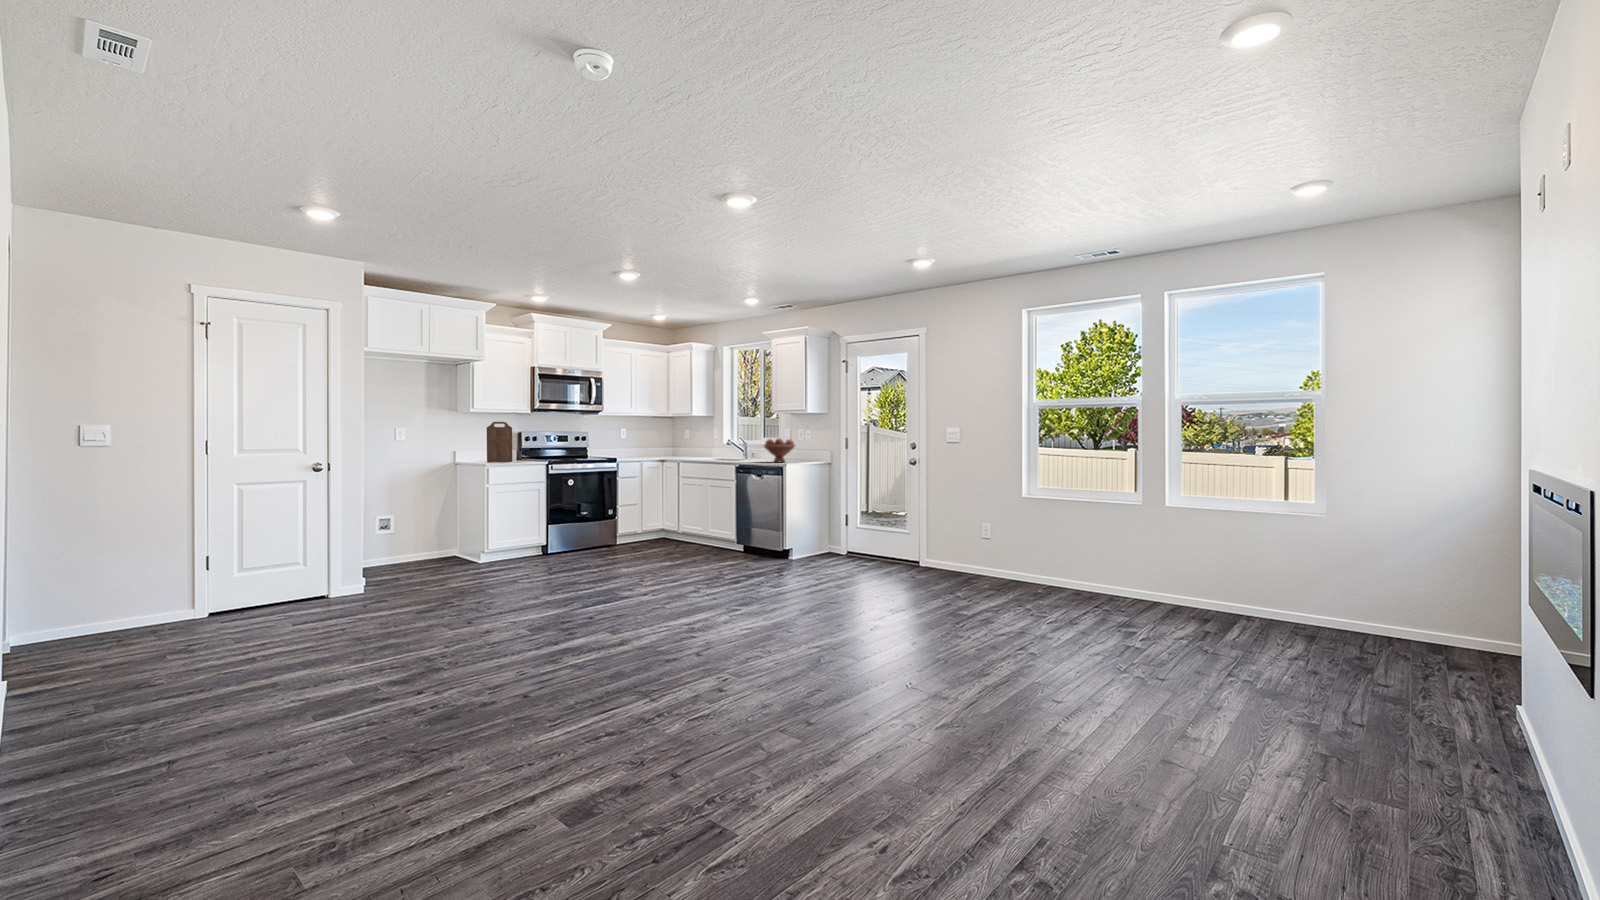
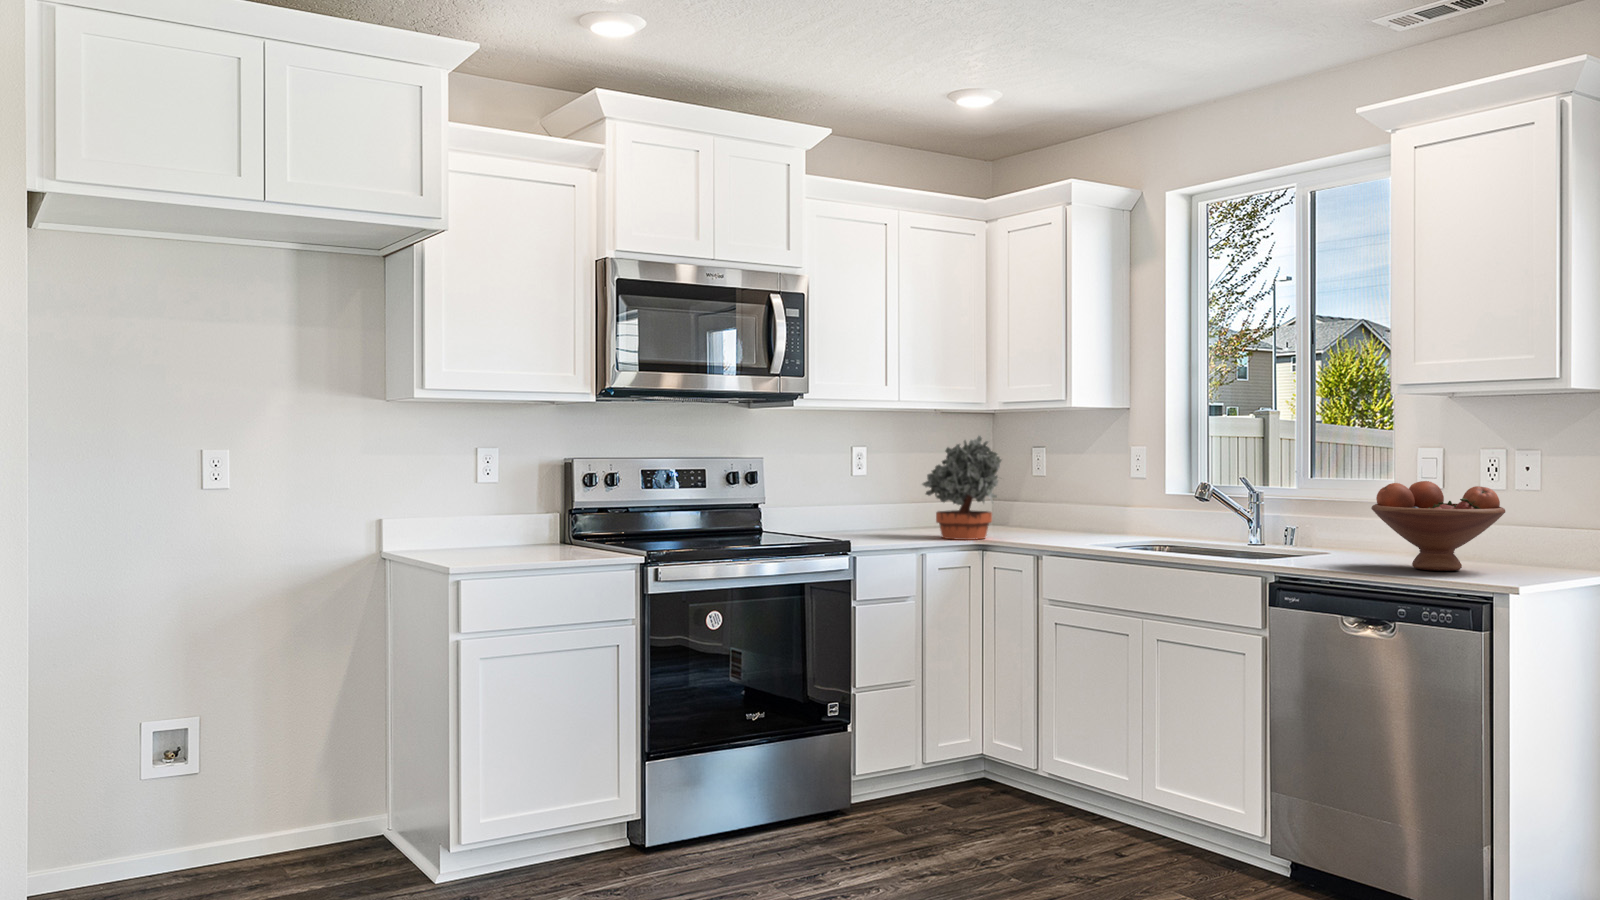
cutting board: present [487,422,513,462] -> none [455,429,533,559]
potted plant: none [643,425,671,459] -> present [922,436,1002,540]

